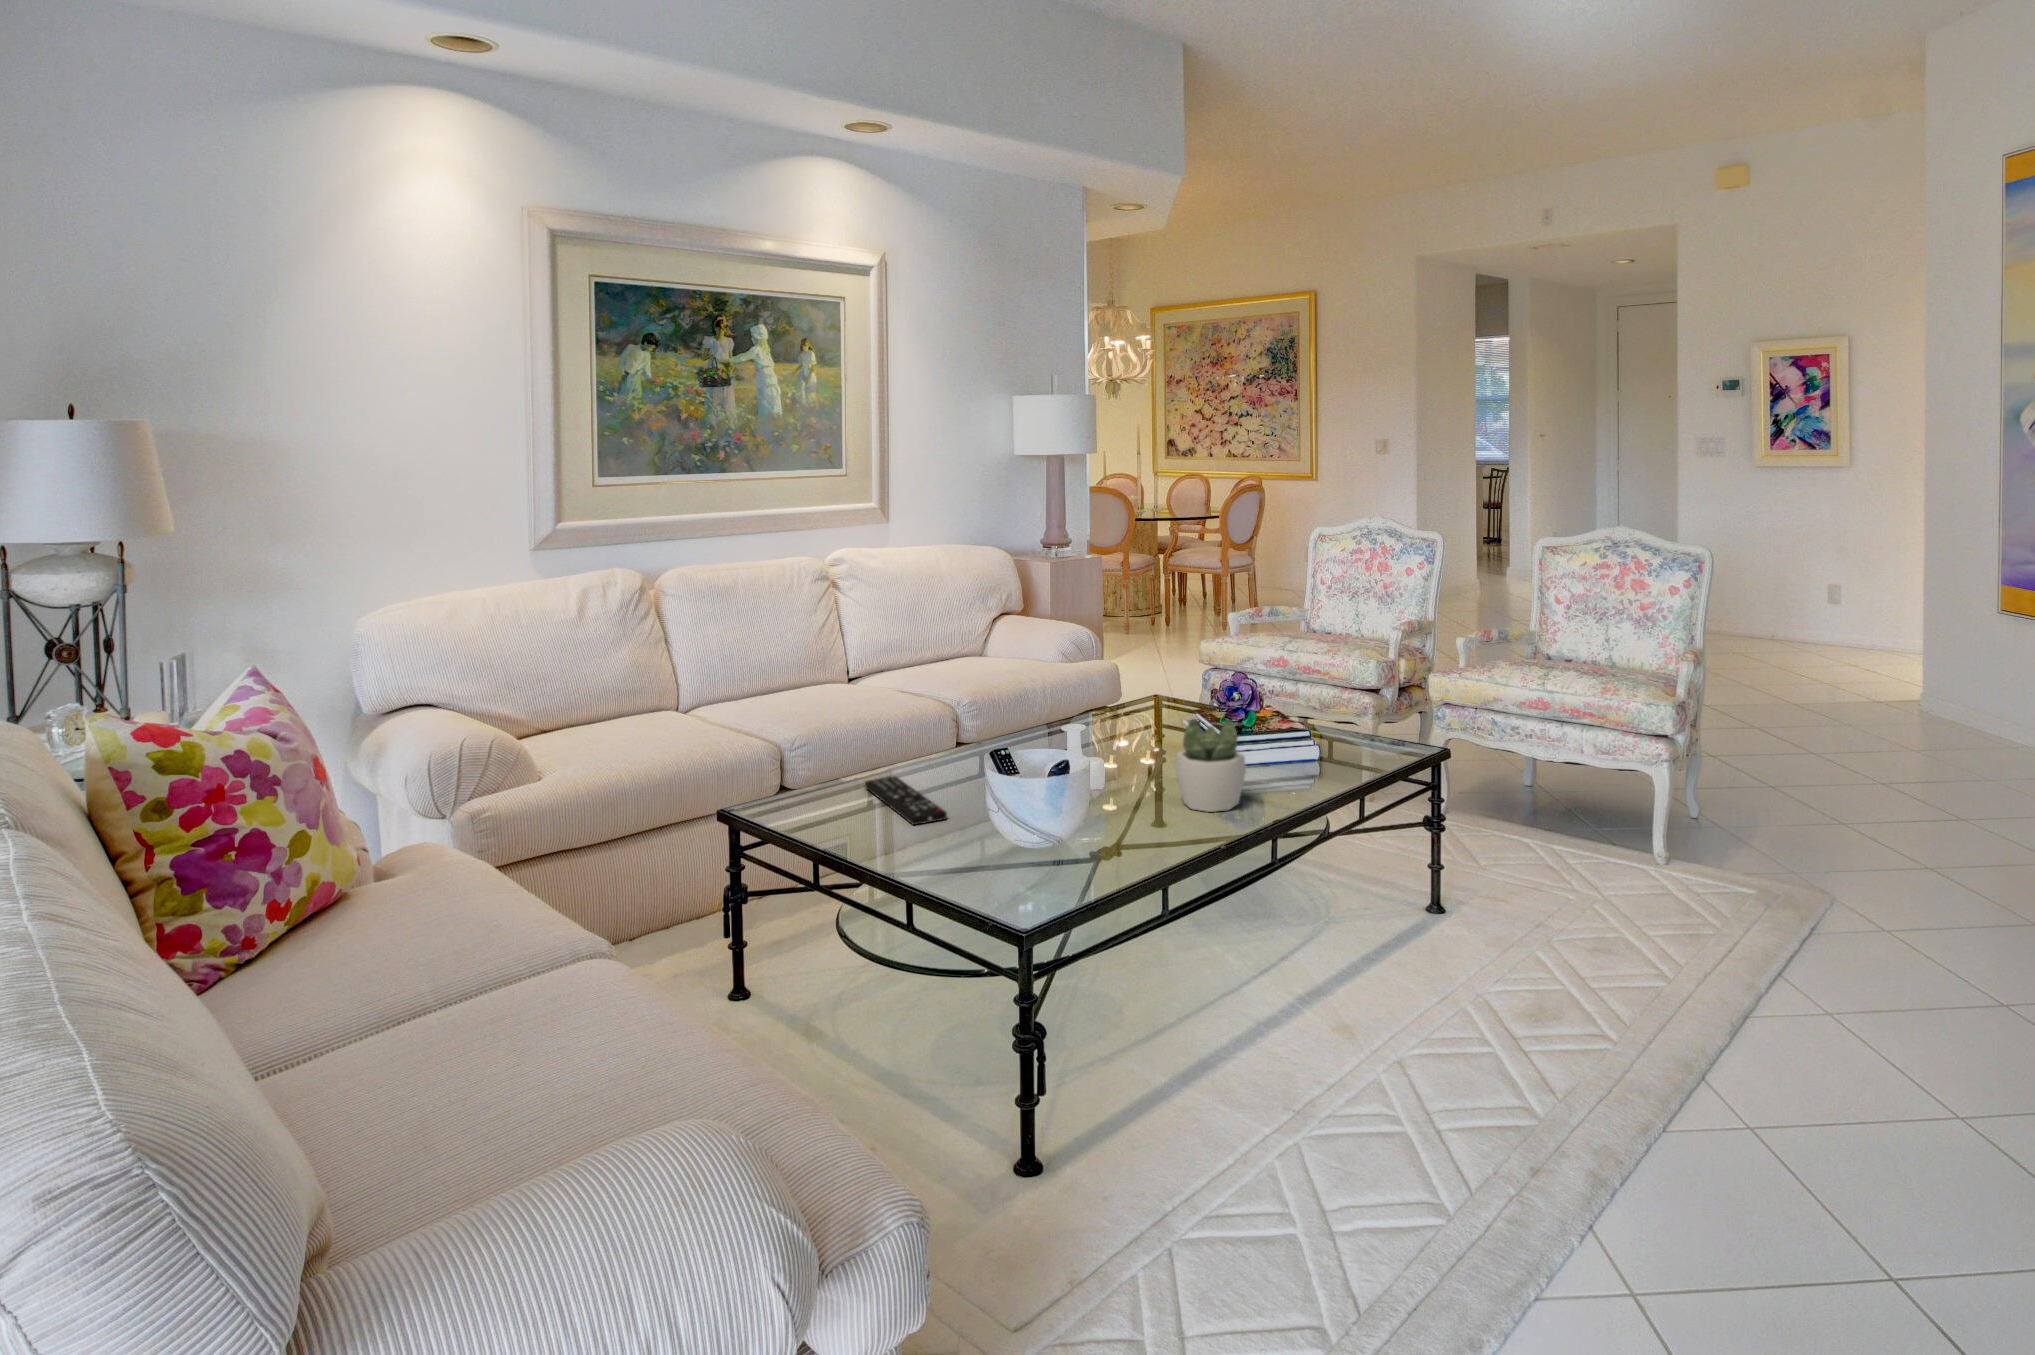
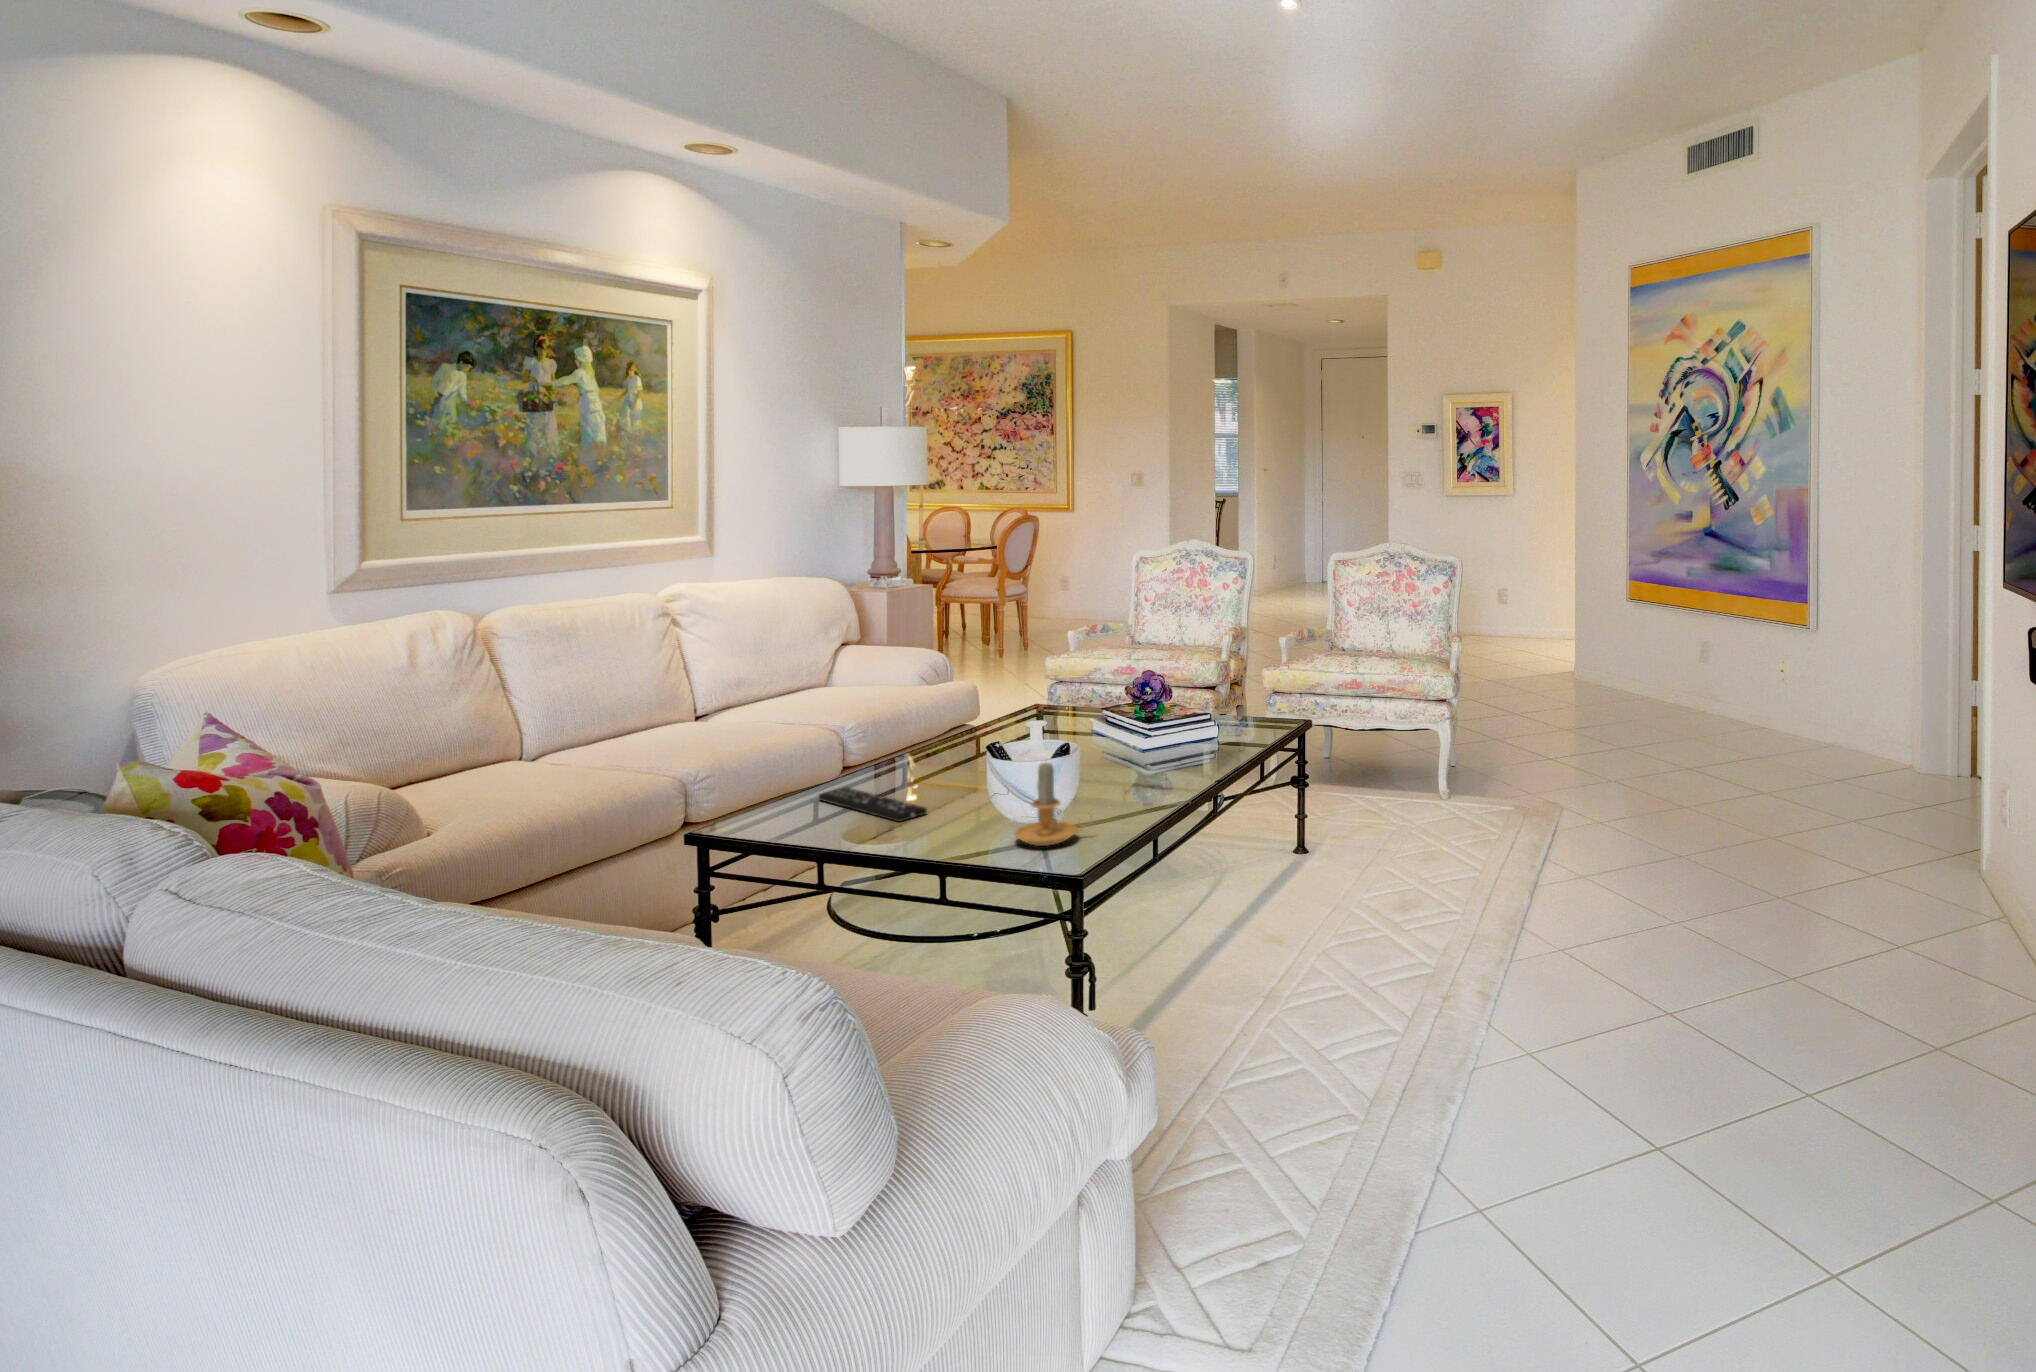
succulent plant: present [1175,720,1246,812] -> none [1119,707,1179,784]
candle: none [997,779,1086,880] -> present [1014,763,1083,846]

